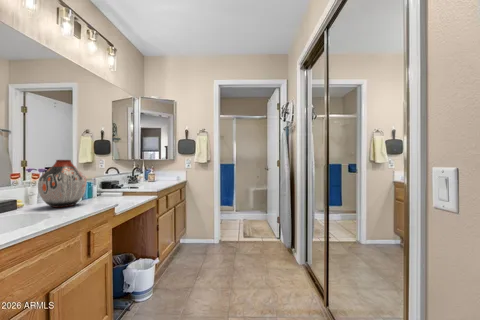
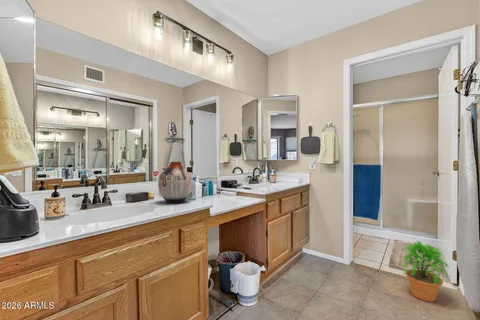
potted plant: none [253,214,282,254] -> present [403,241,448,302]

